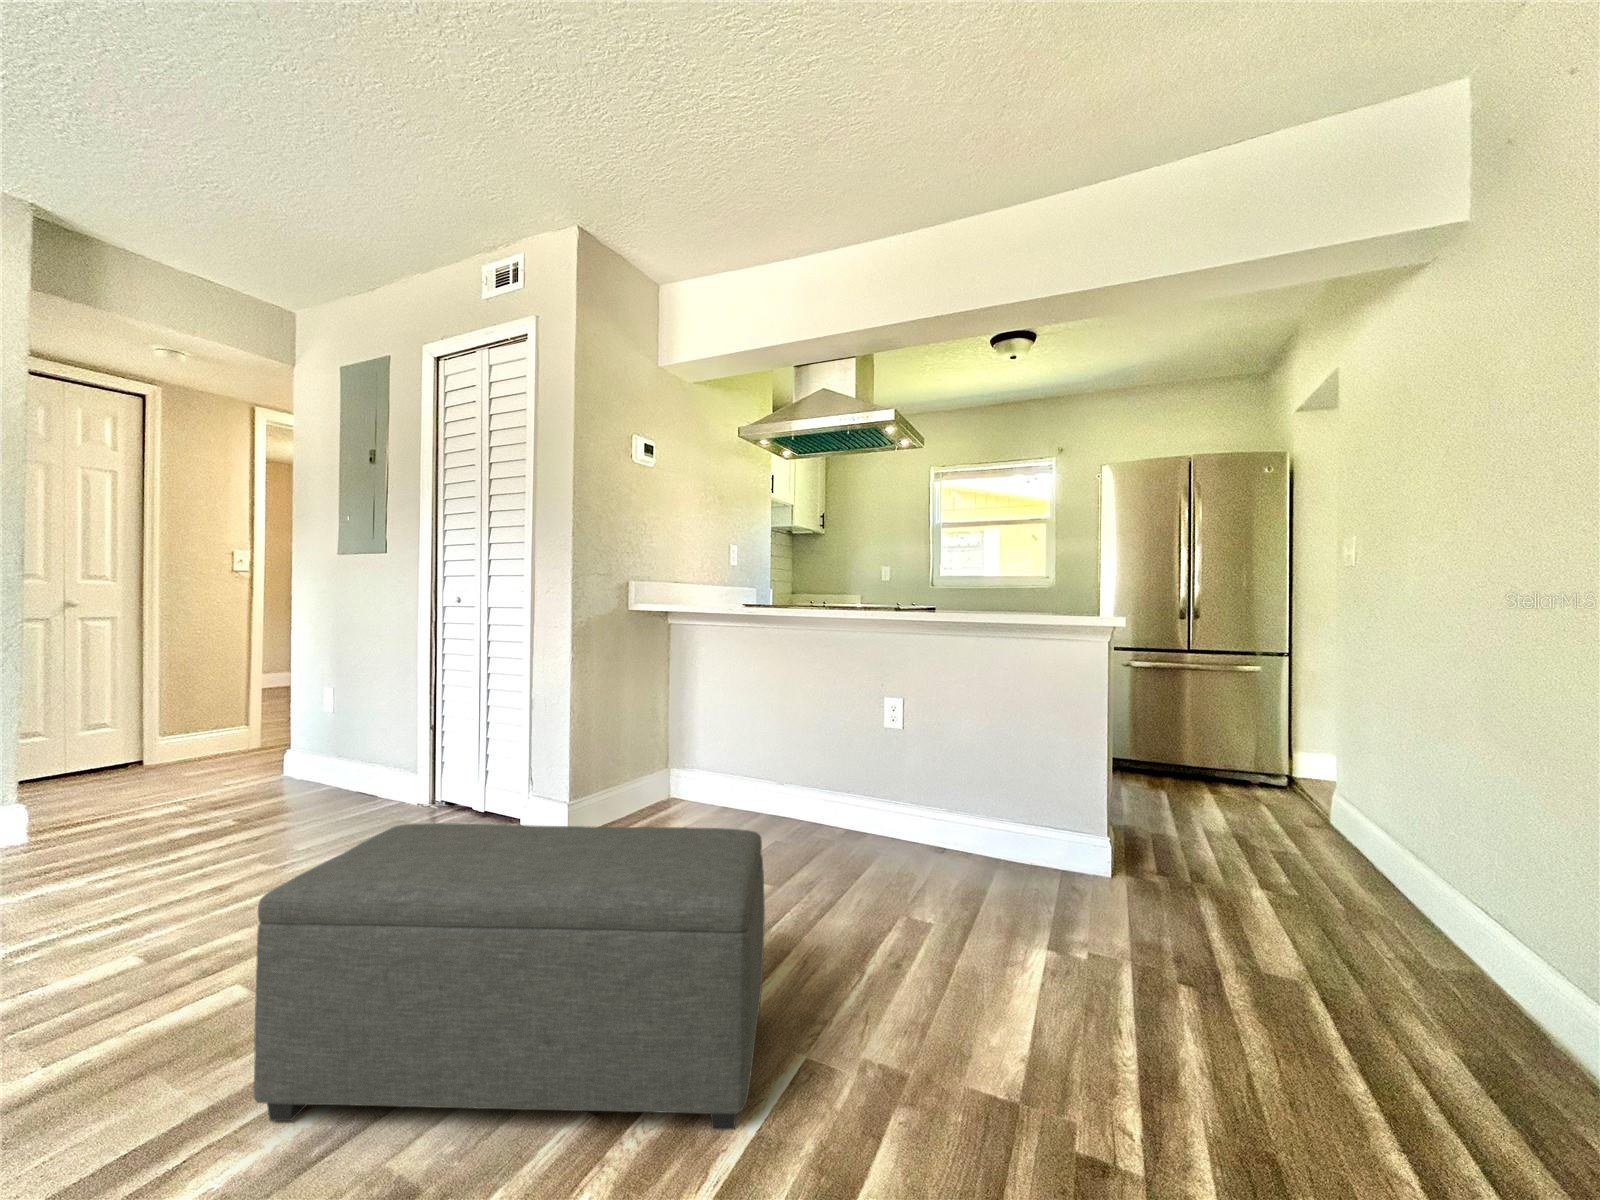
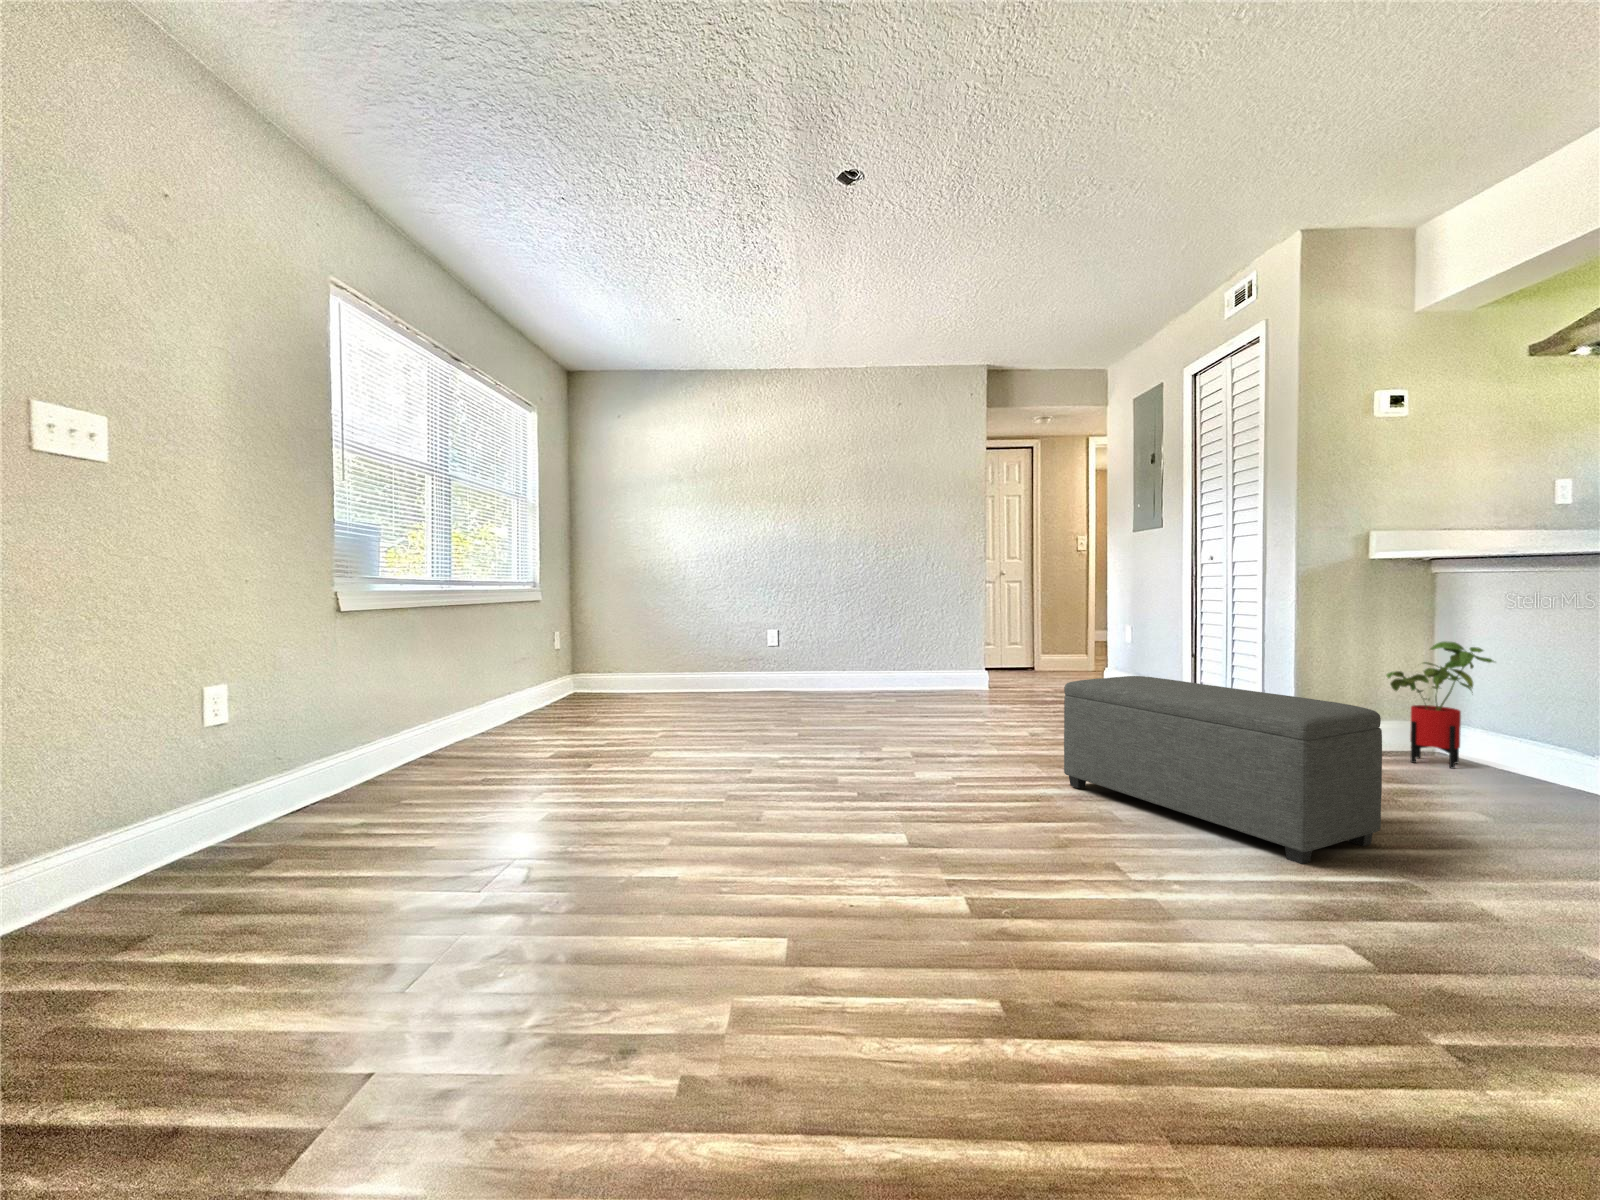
house plant: none [654,697,735,825] -> present [1387,641,1494,768]

